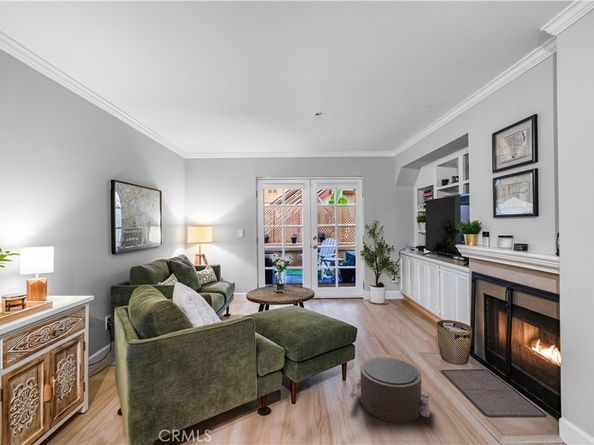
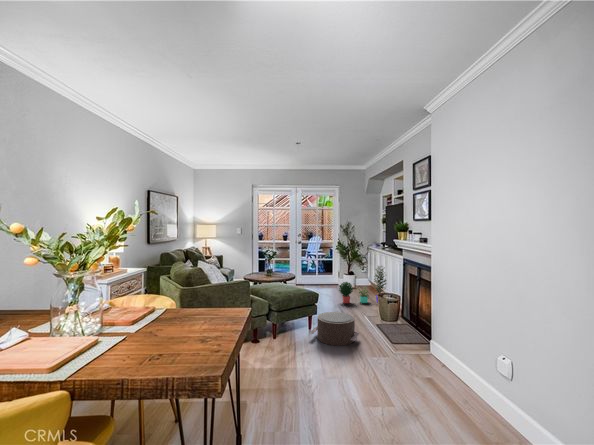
potted plant: none [371,277,437,328] -> present [339,266,386,303]

